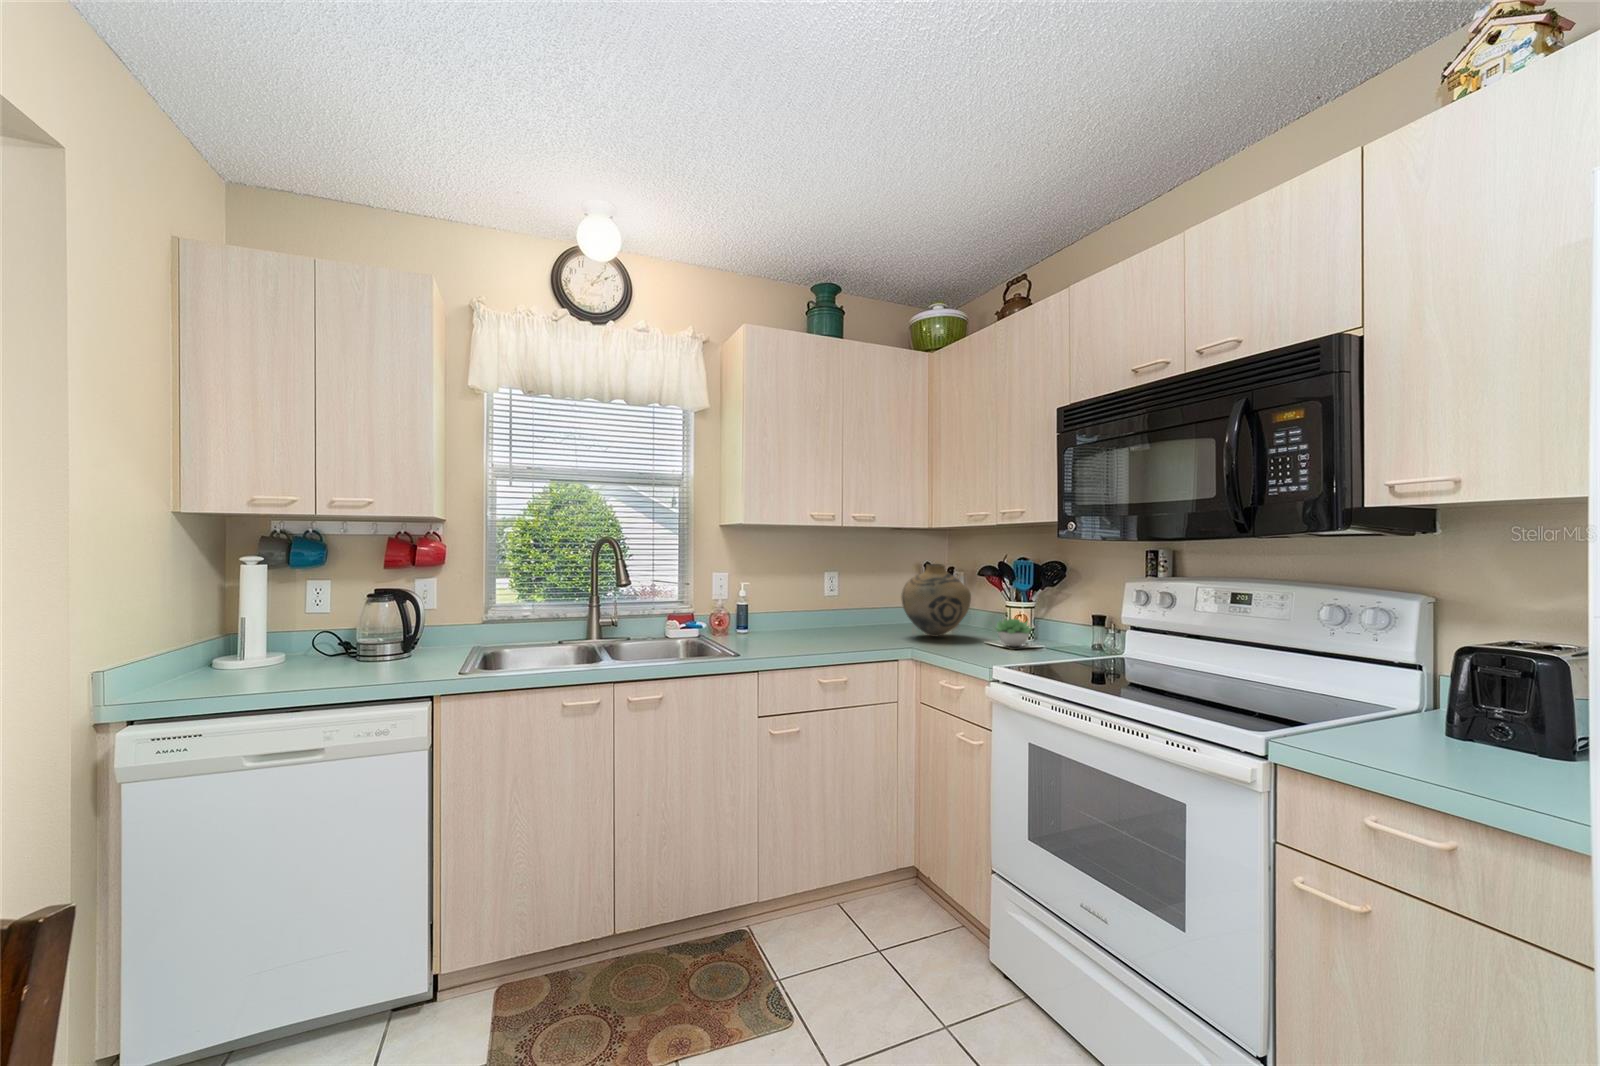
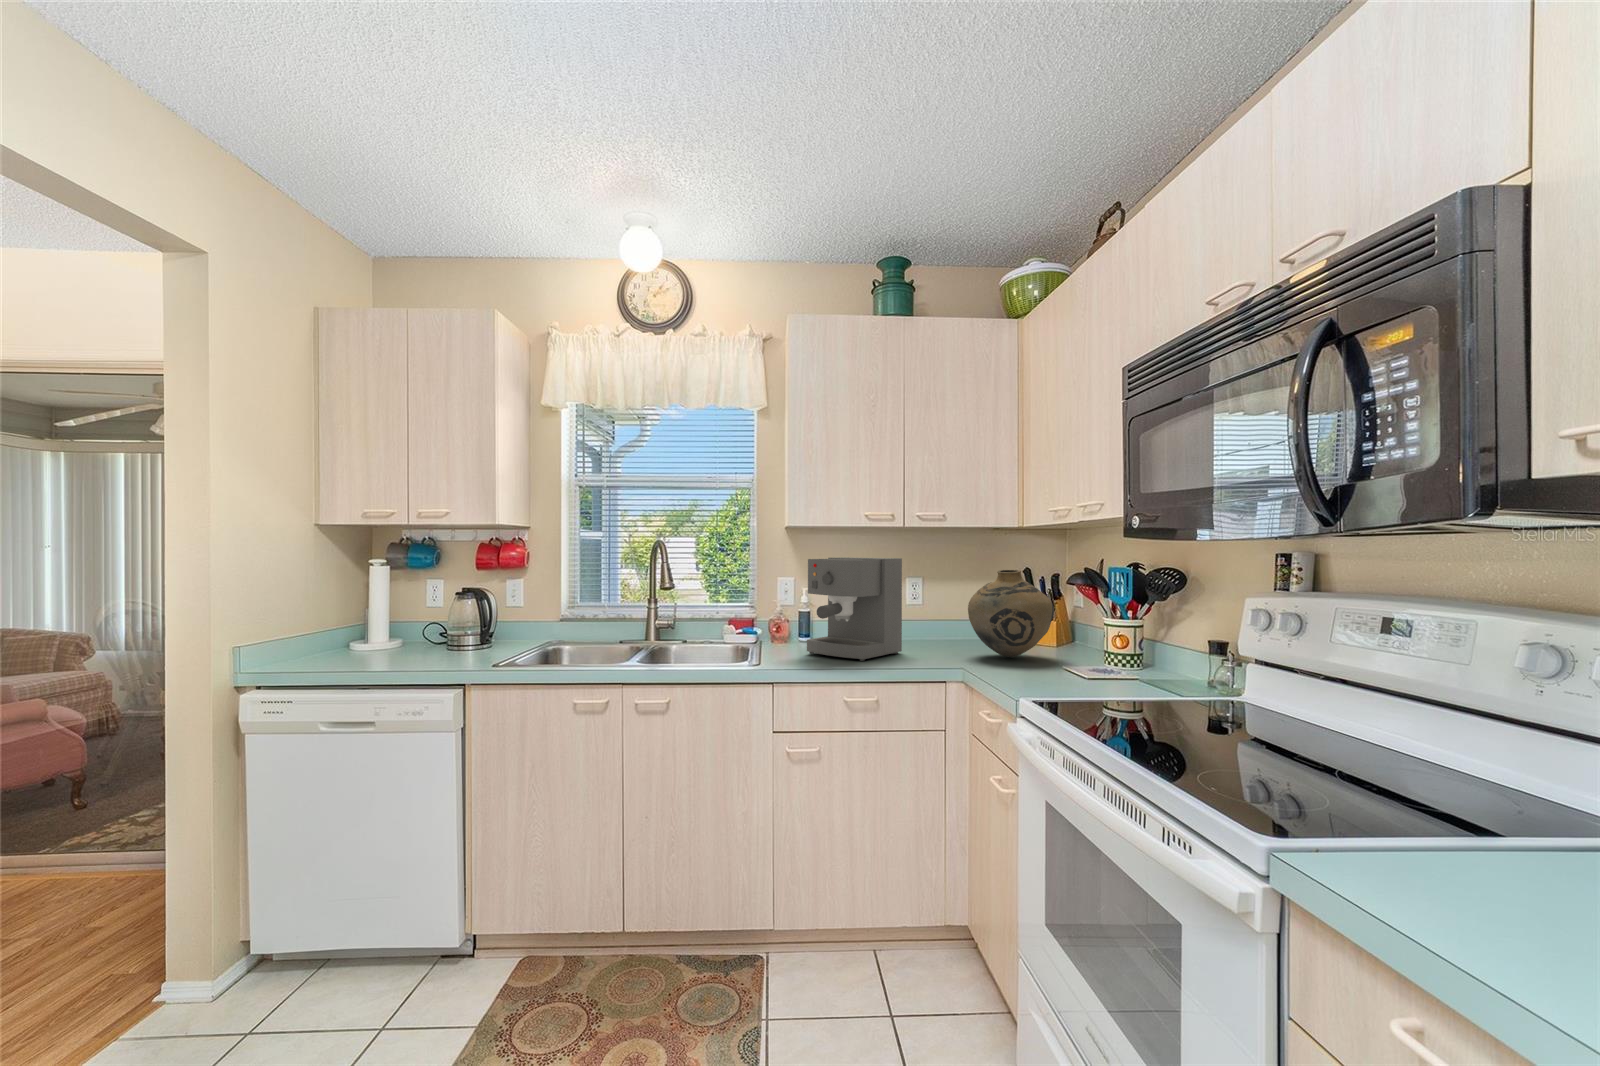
coffee maker: none [766,554,845,646] -> present [807,557,902,661]
succulent plant: present [995,619,1032,646] -> none [1059,640,1115,675]

